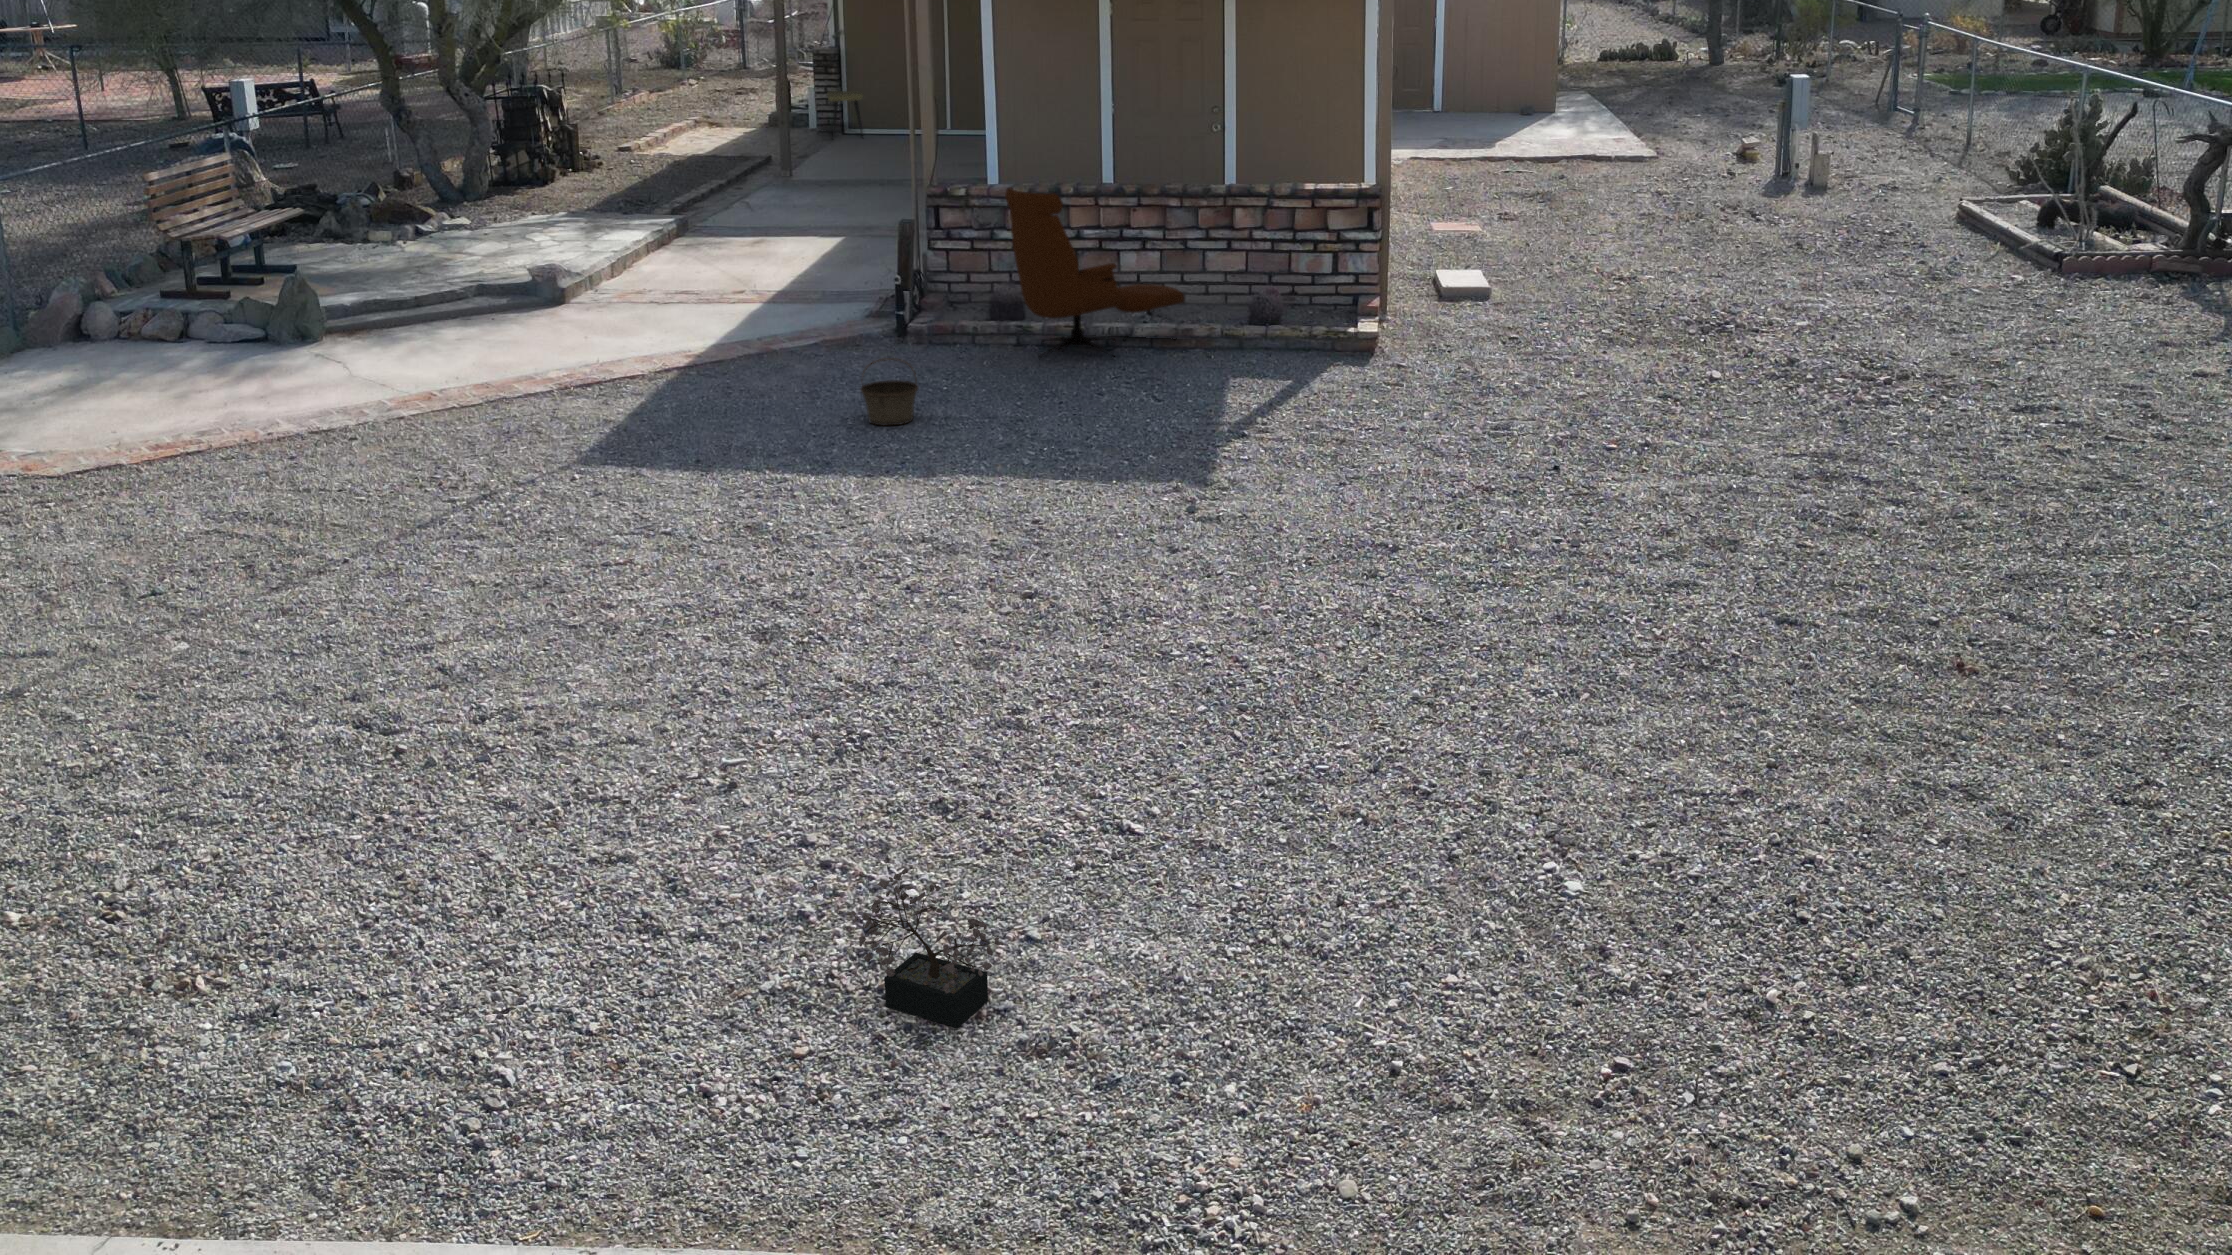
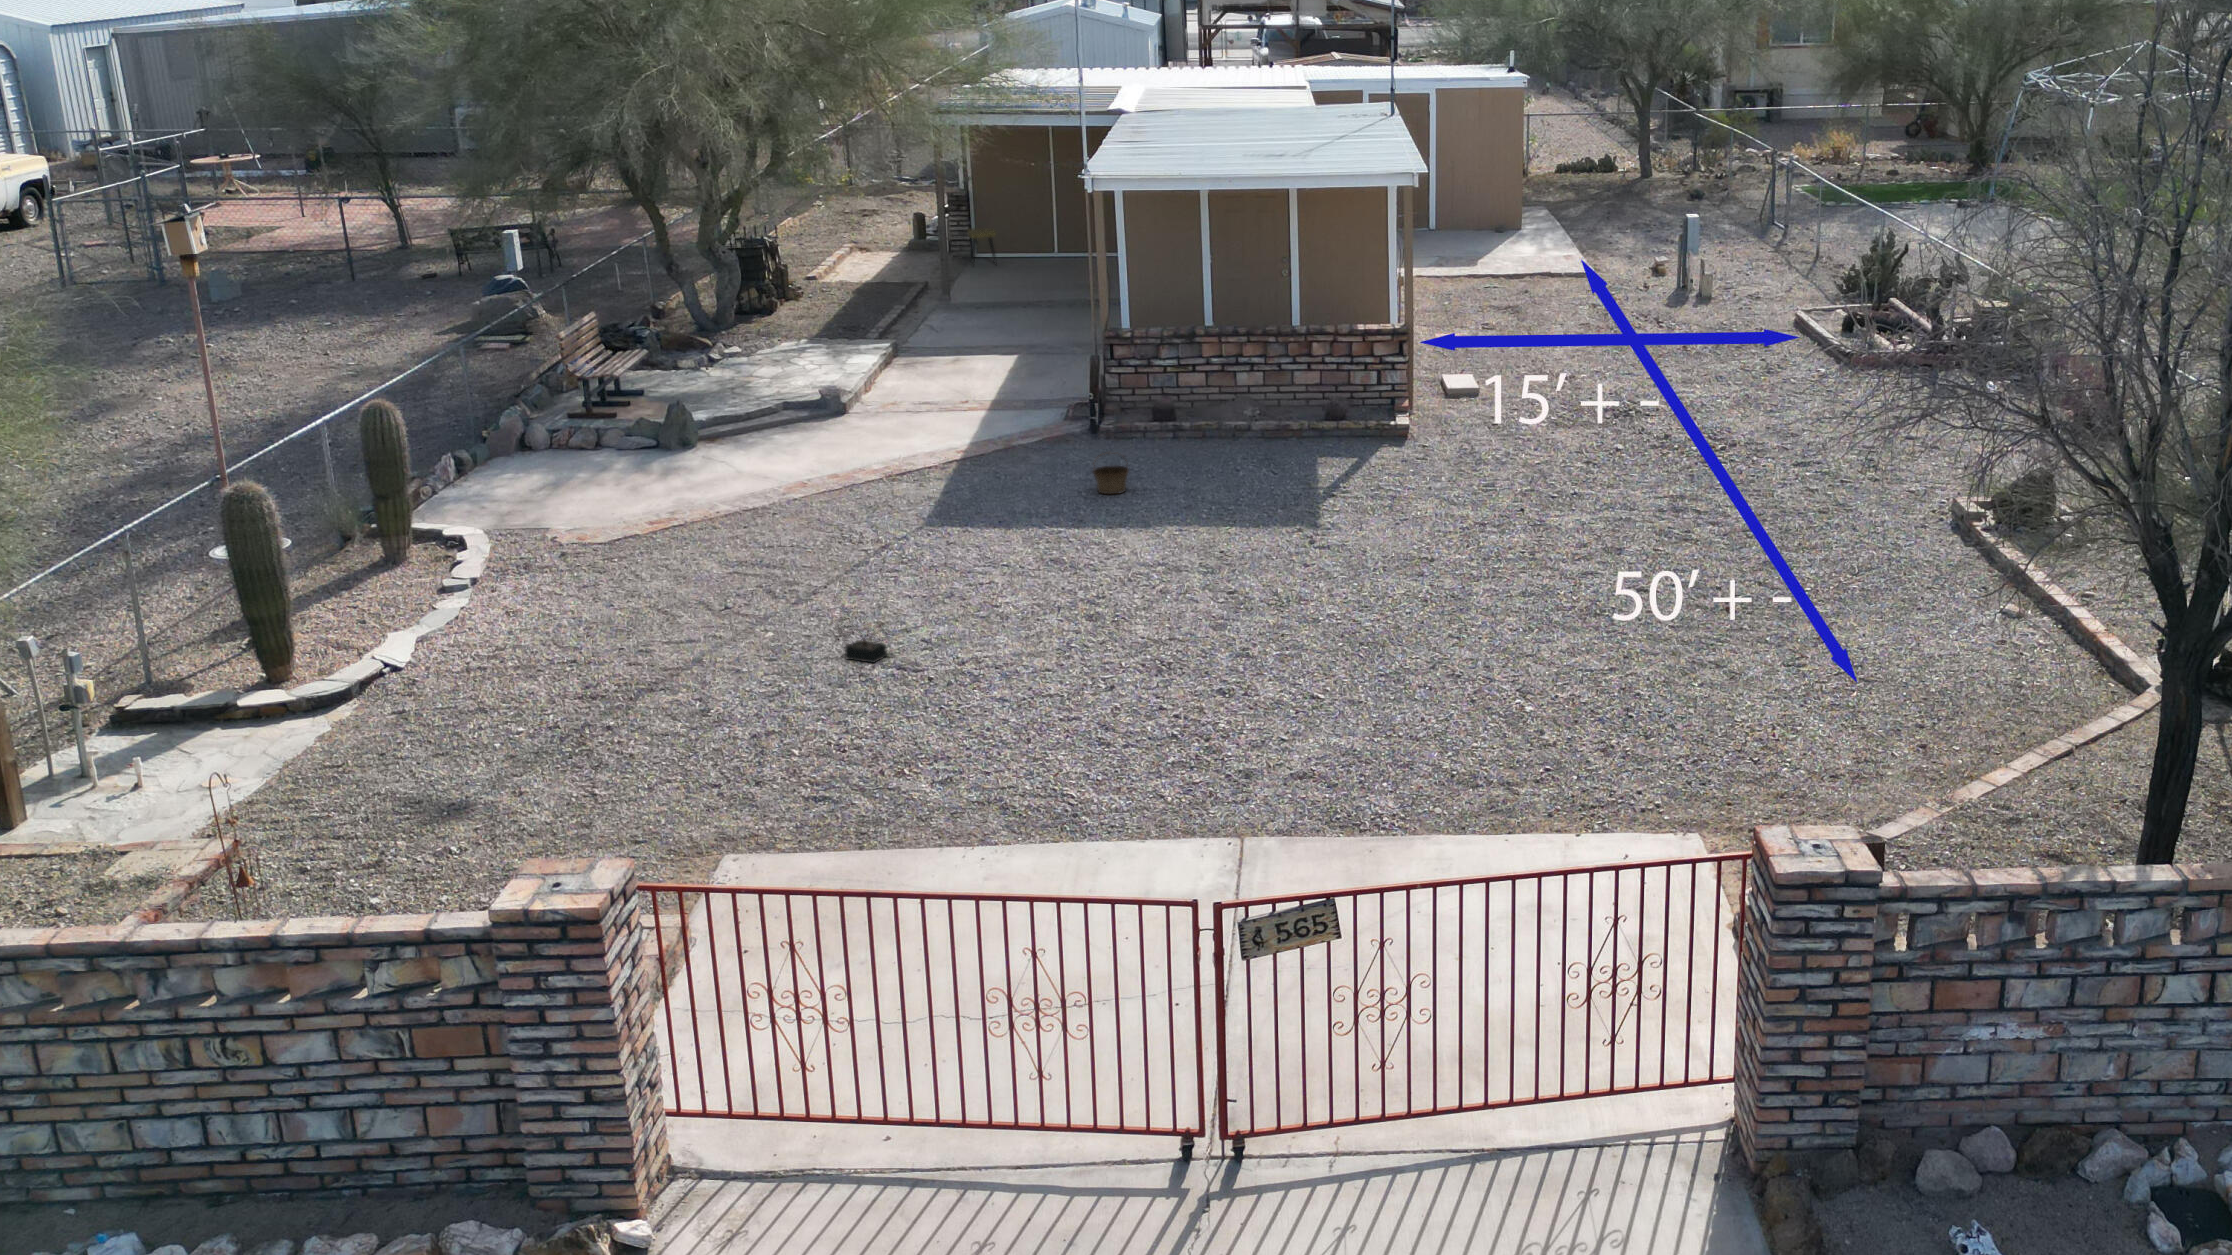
lounge chair: present [1005,187,1184,359] -> none [1168,336,1282,447]
decorative plant: present [852,869,1004,1028] -> present [837,609,891,663]

